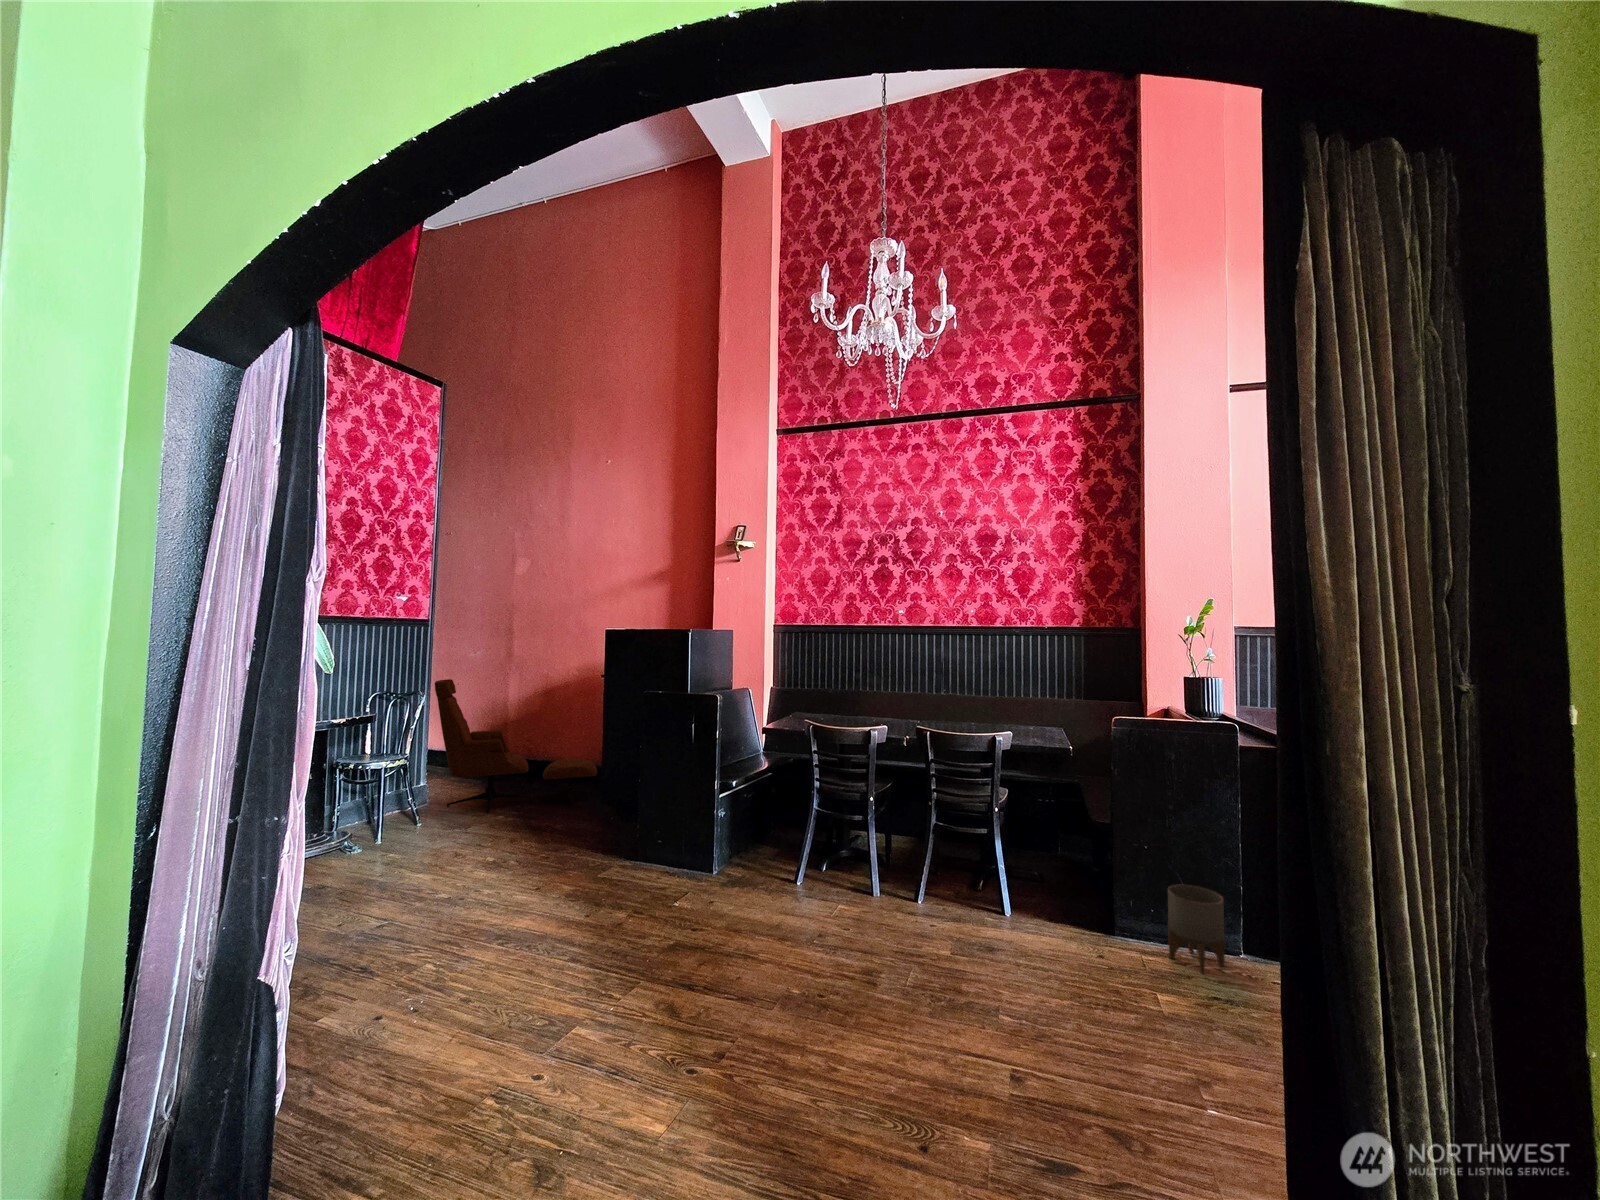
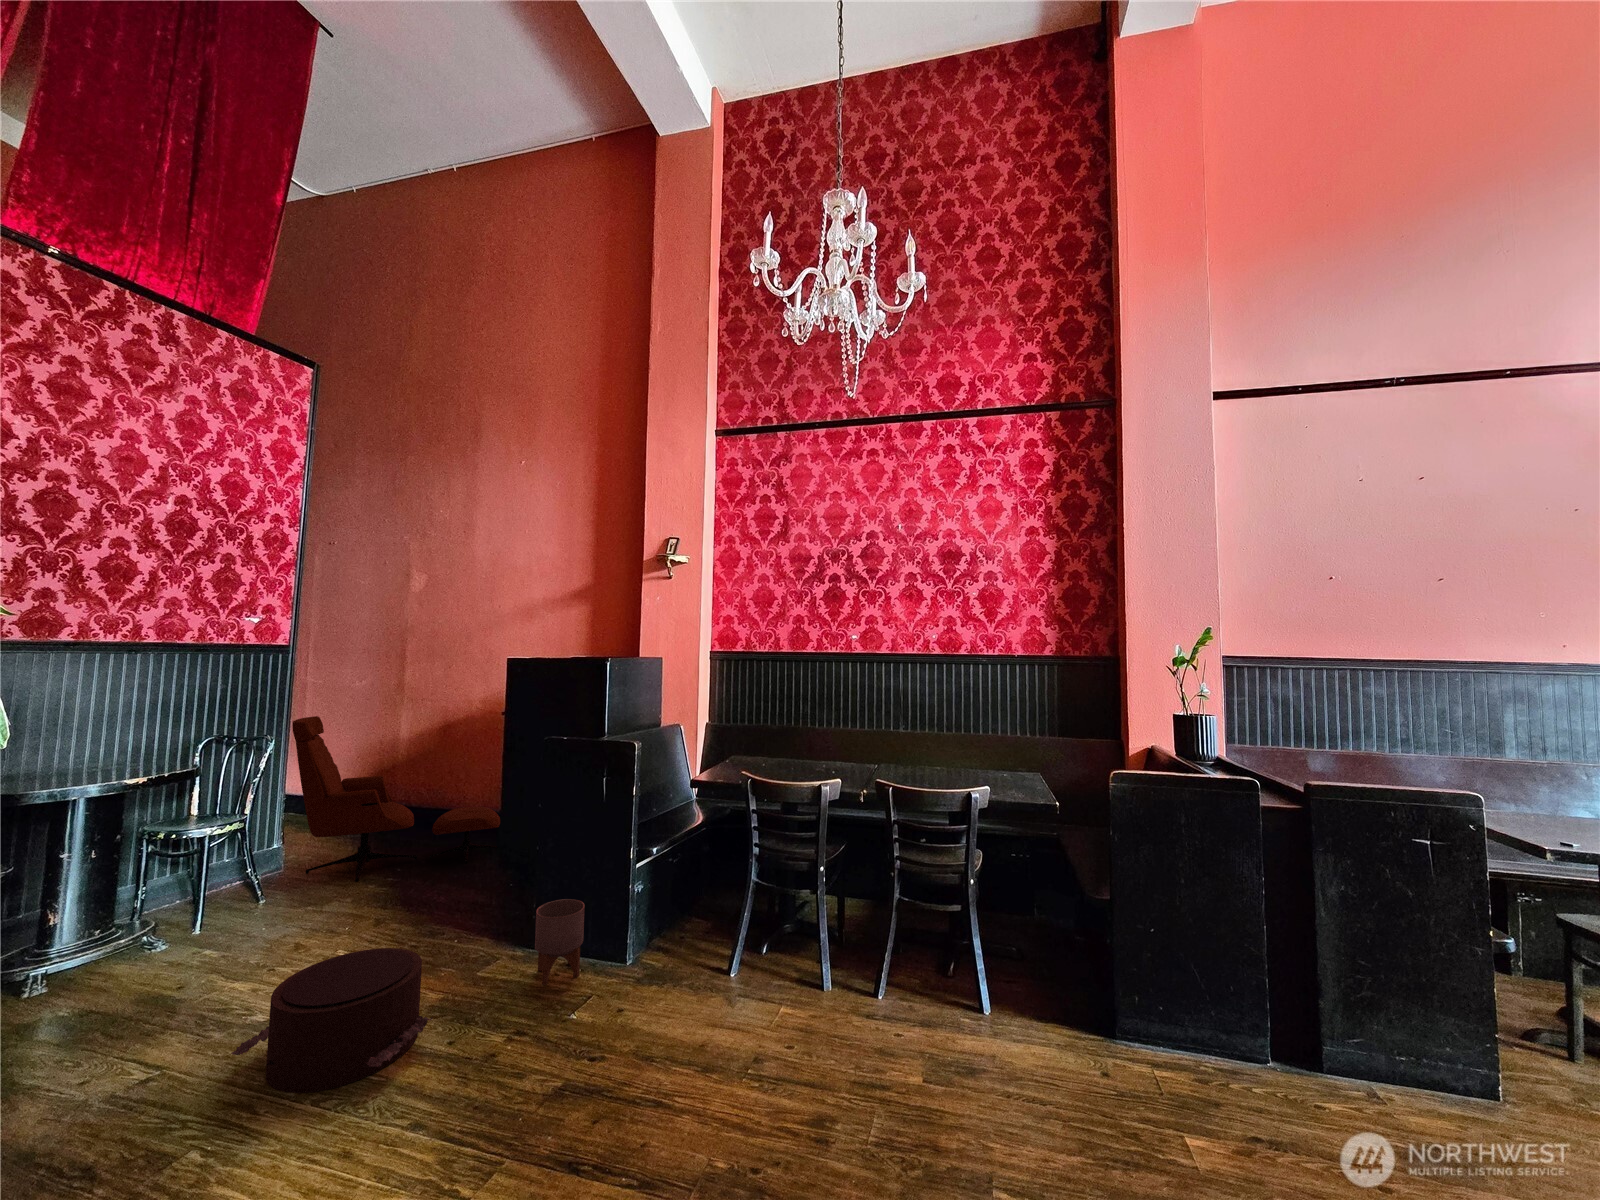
pouf: none [438,845,573,934] -> present [231,948,433,1093]
planter: present [1168,885,1225,973] -> present [535,899,585,985]

